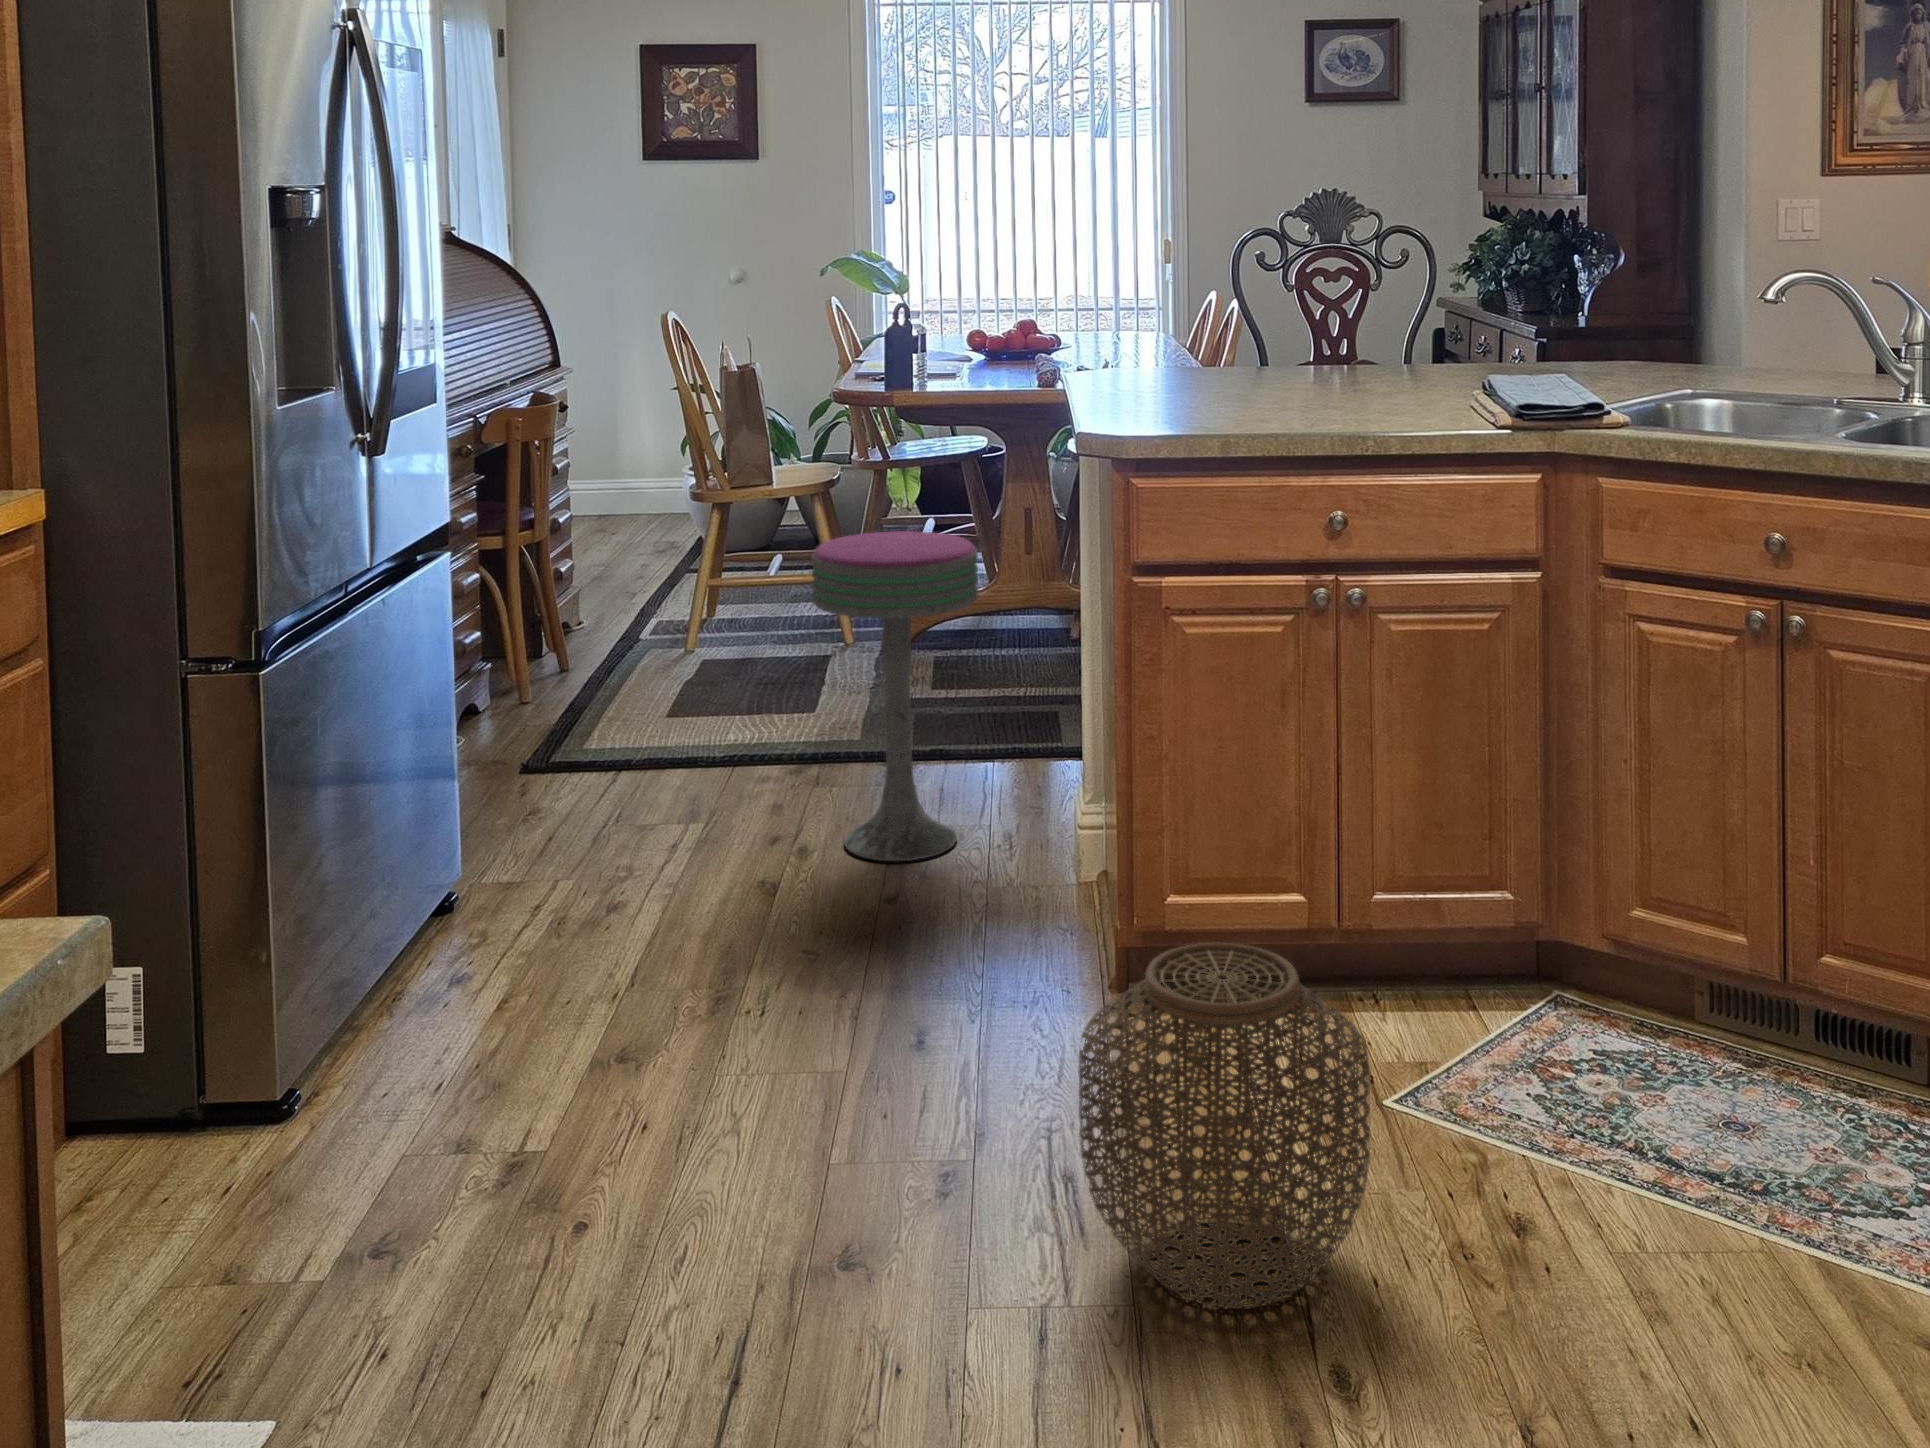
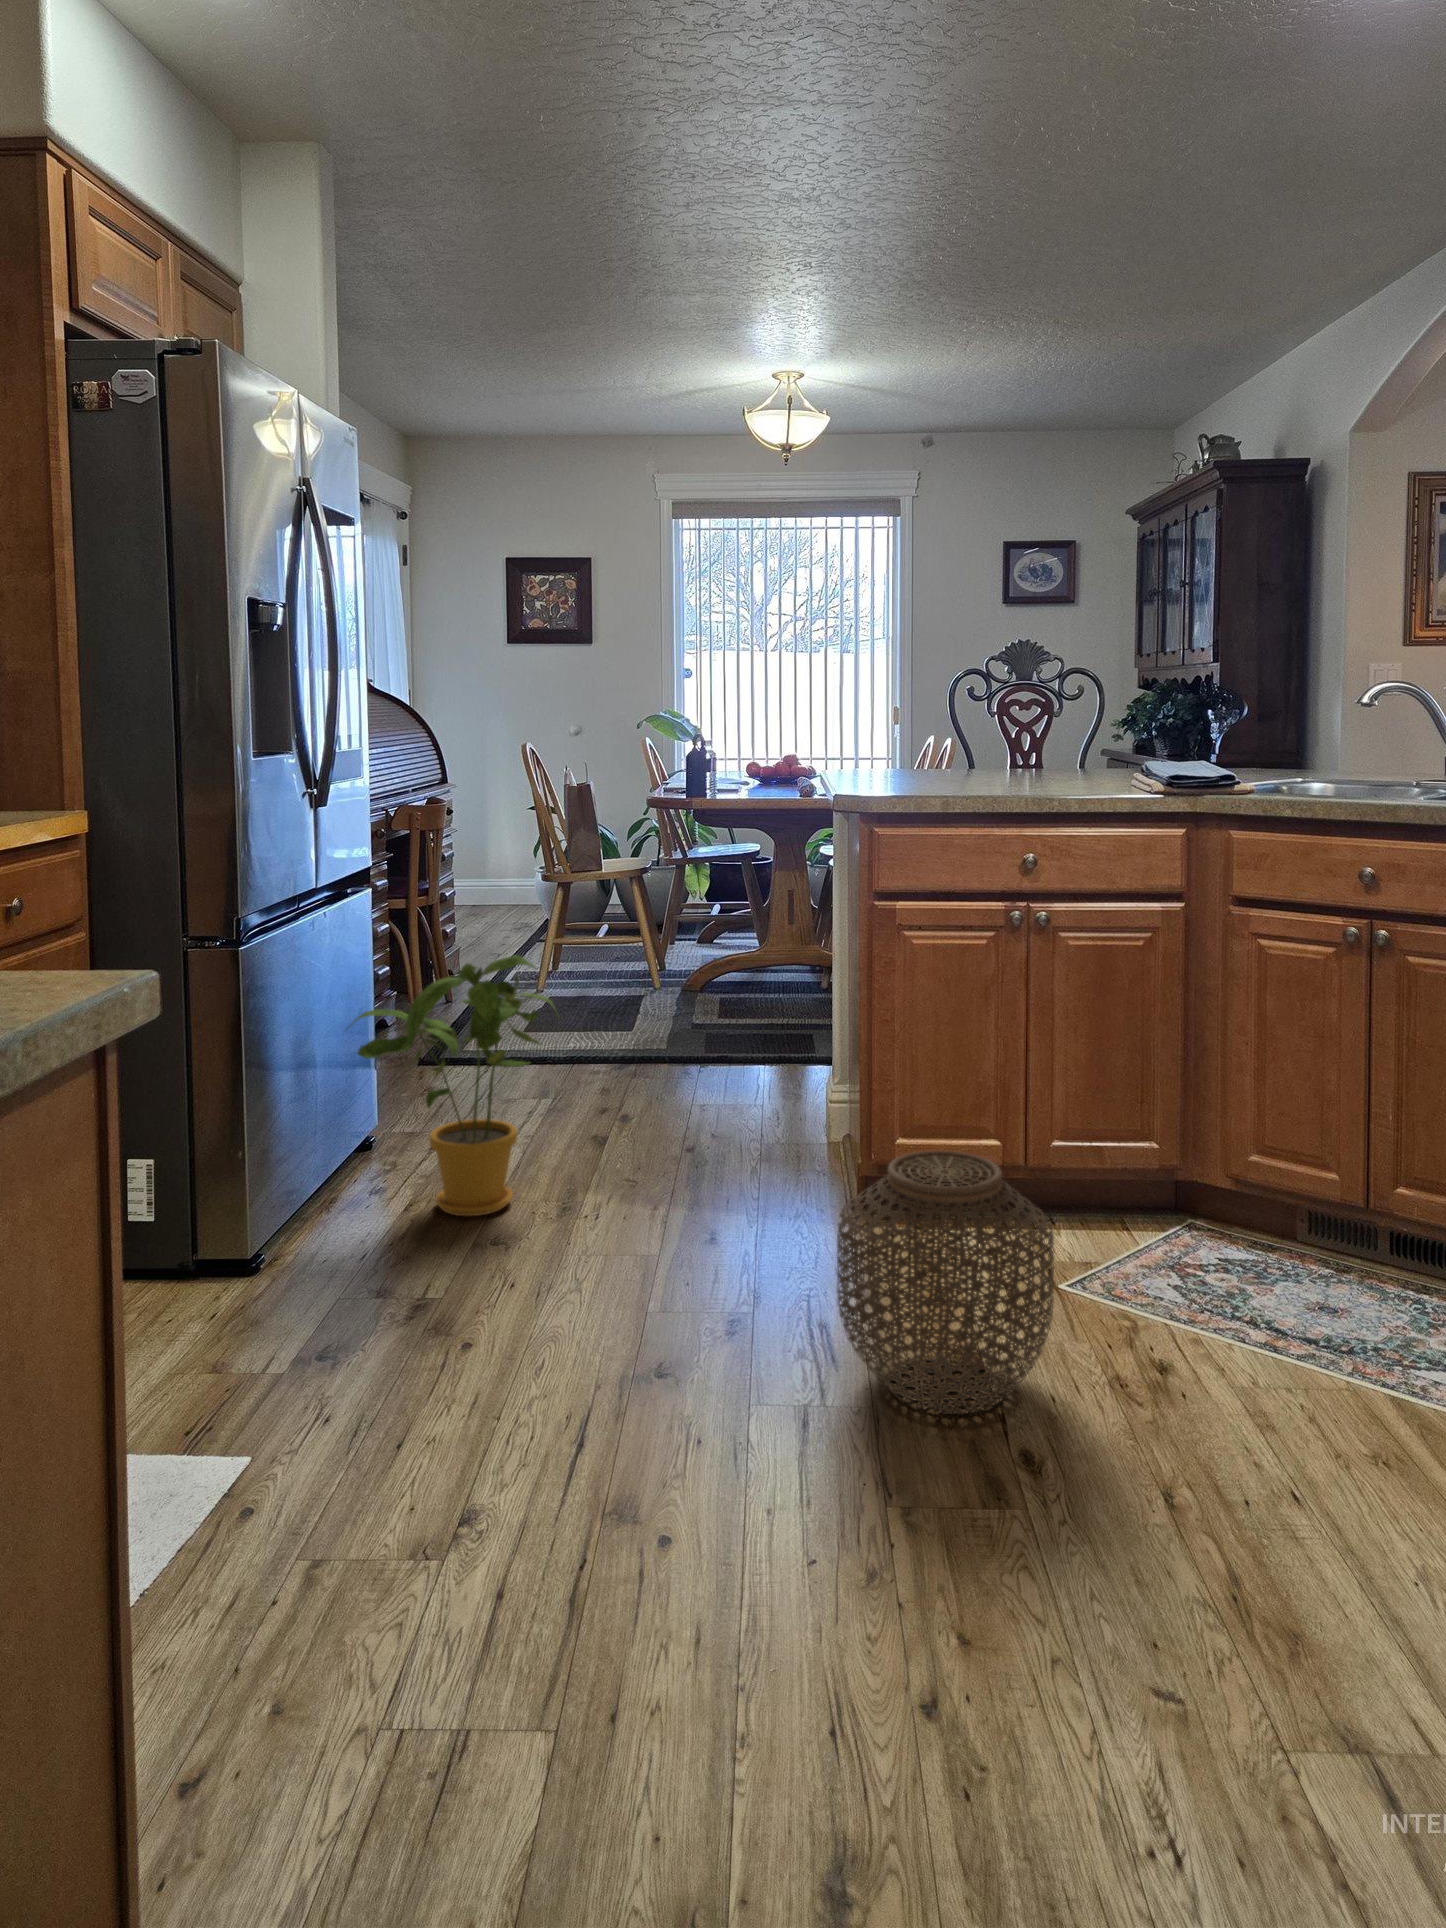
bar stool: present [812,531,978,861] -> none [637,886,761,1128]
house plant: none [412,660,708,1010] -> present [349,956,554,1216]

